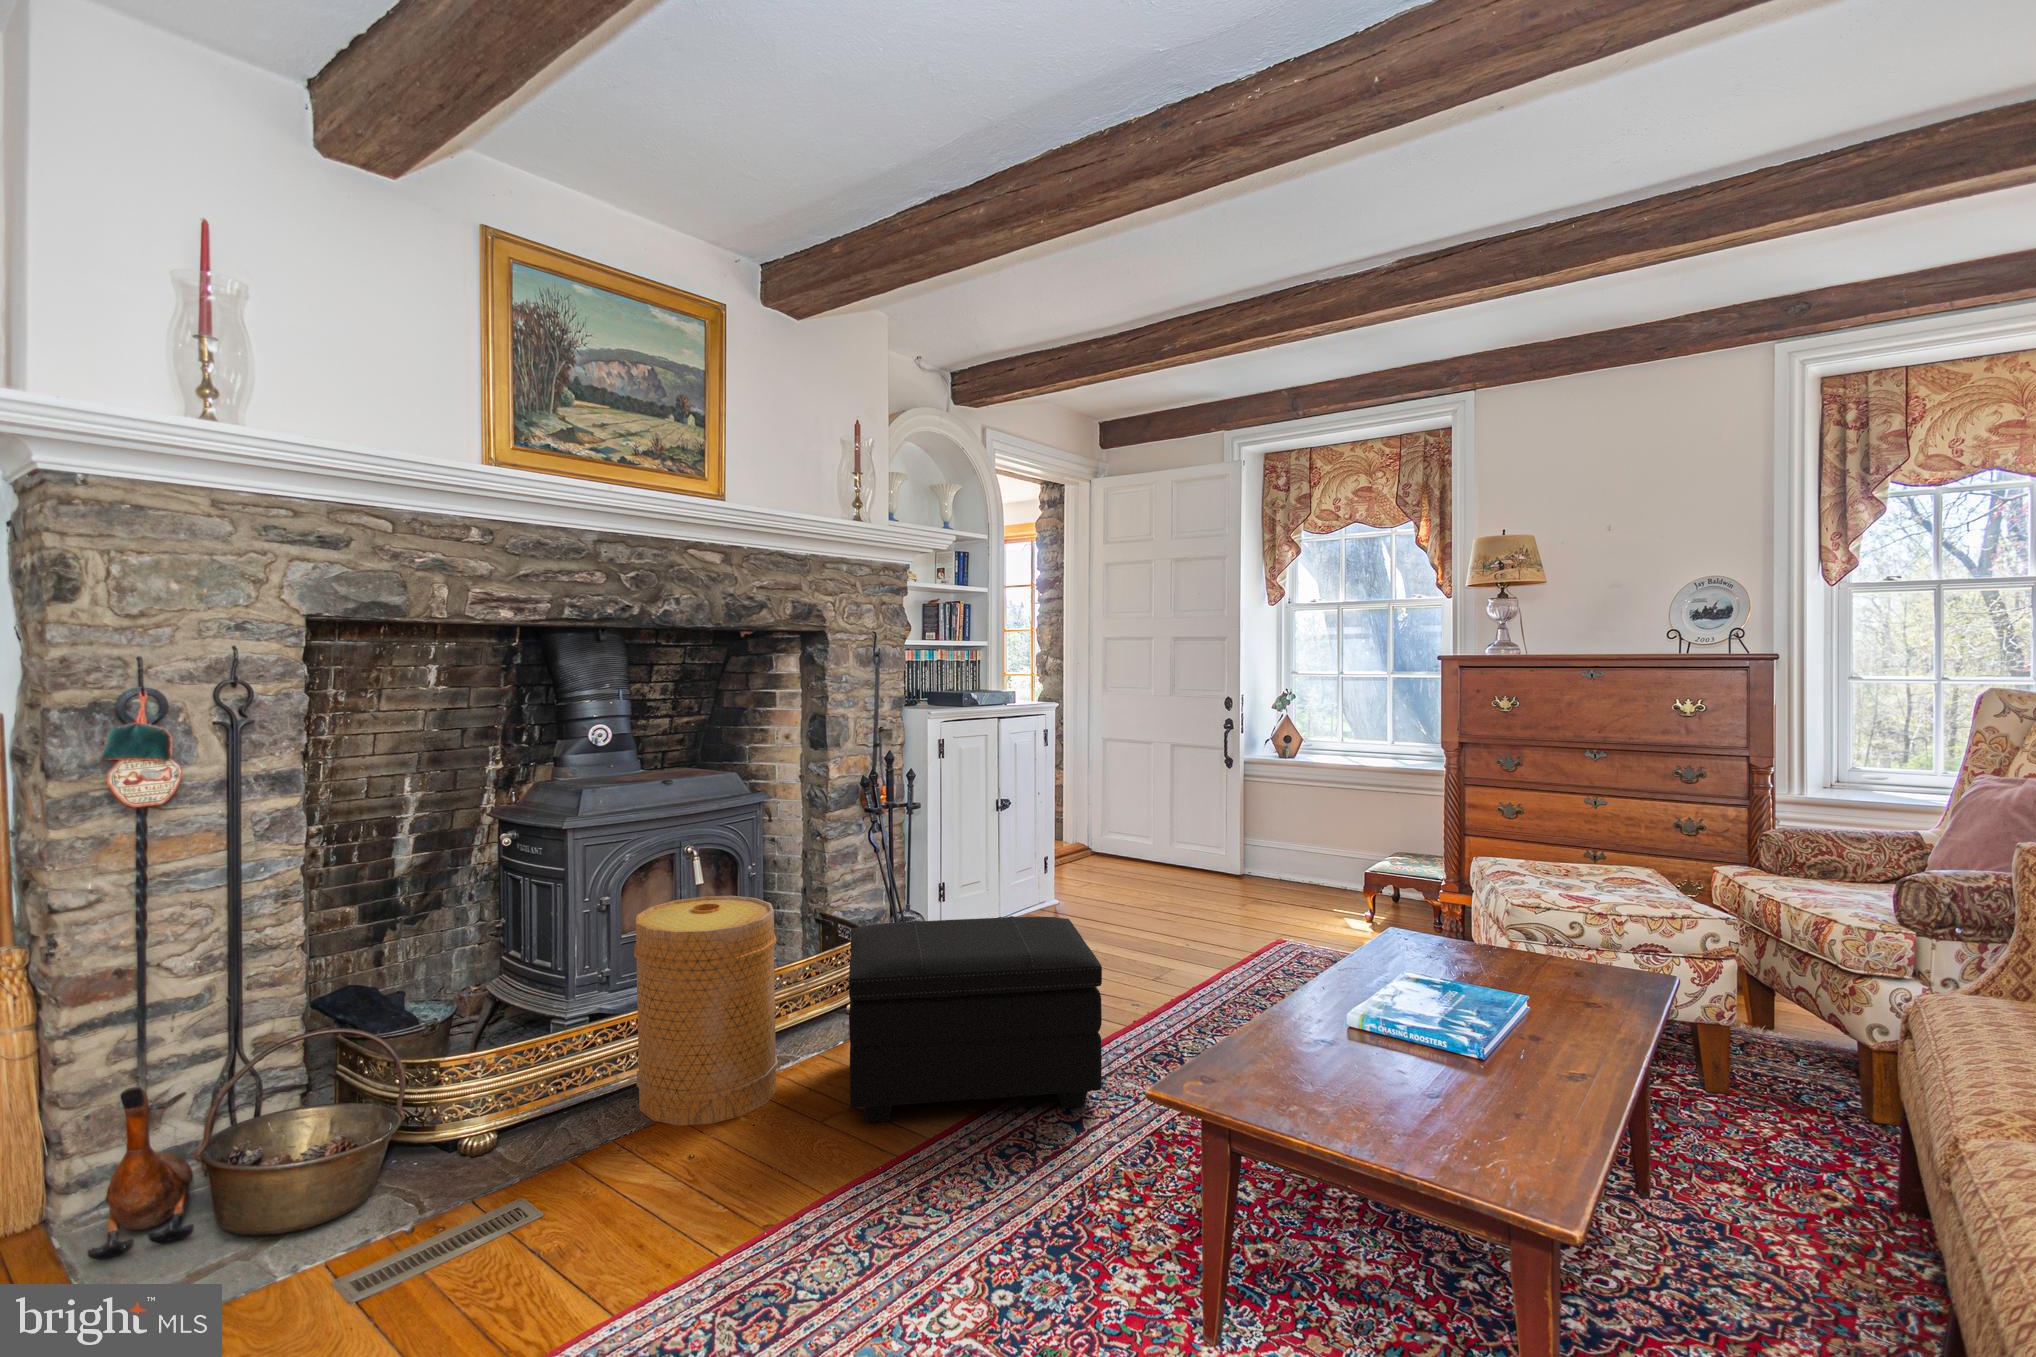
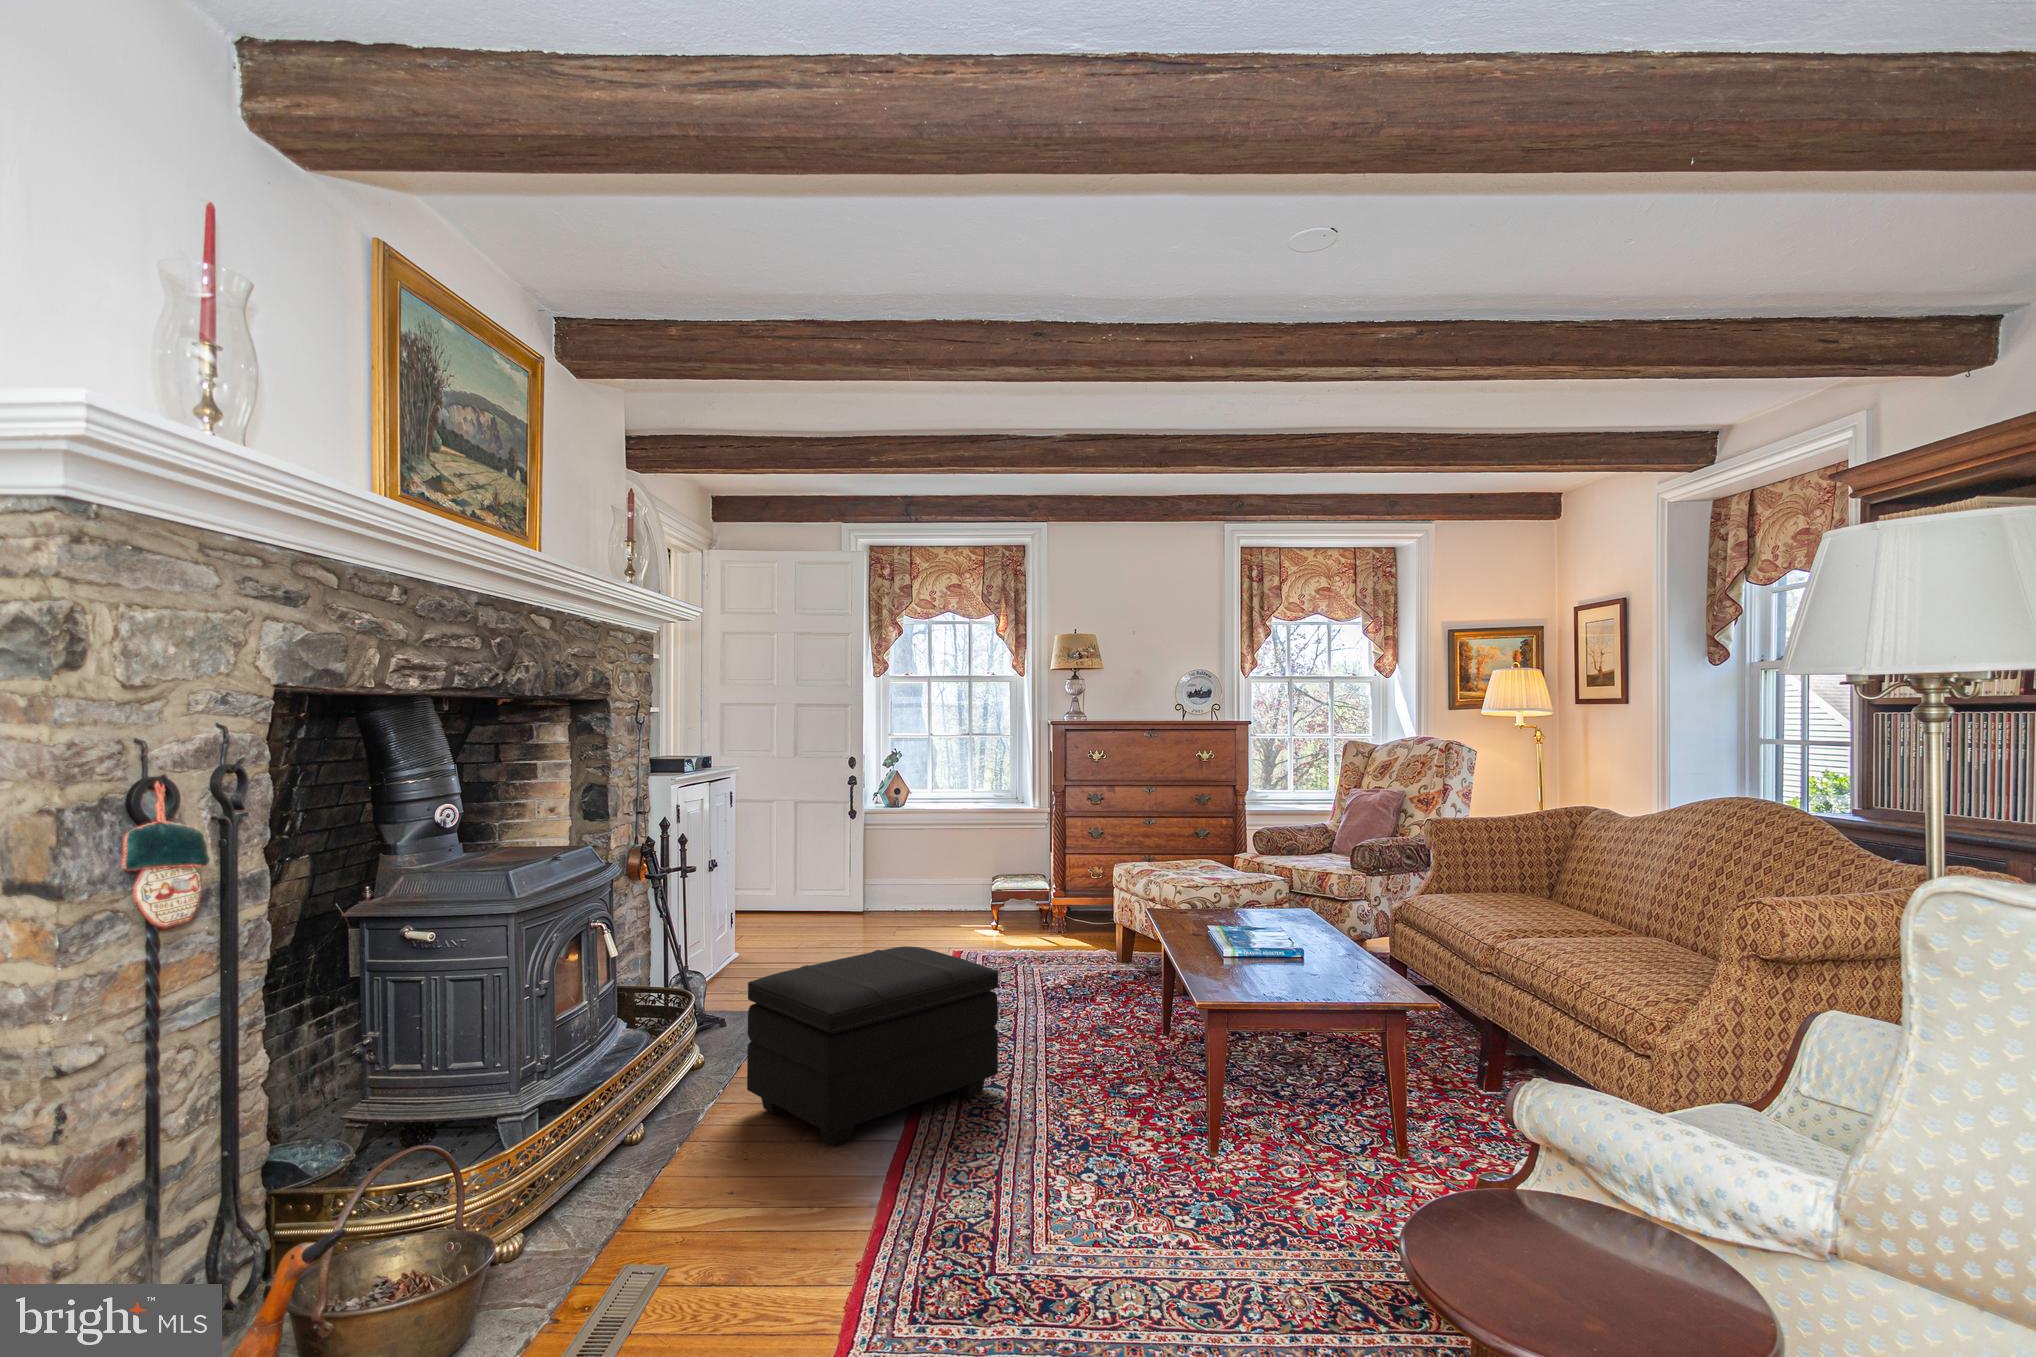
basket: present [634,896,778,1125] -> none [575,965,721,1201]

